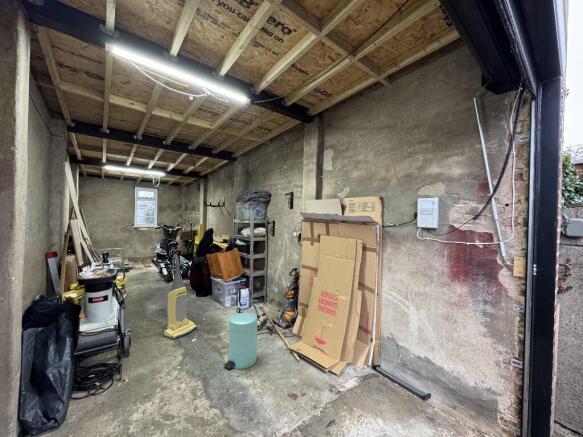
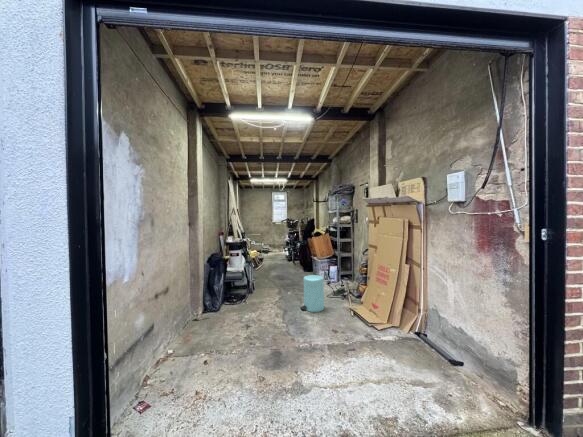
vacuum cleaner: present [163,254,197,340] -> none [273,234,295,290]

